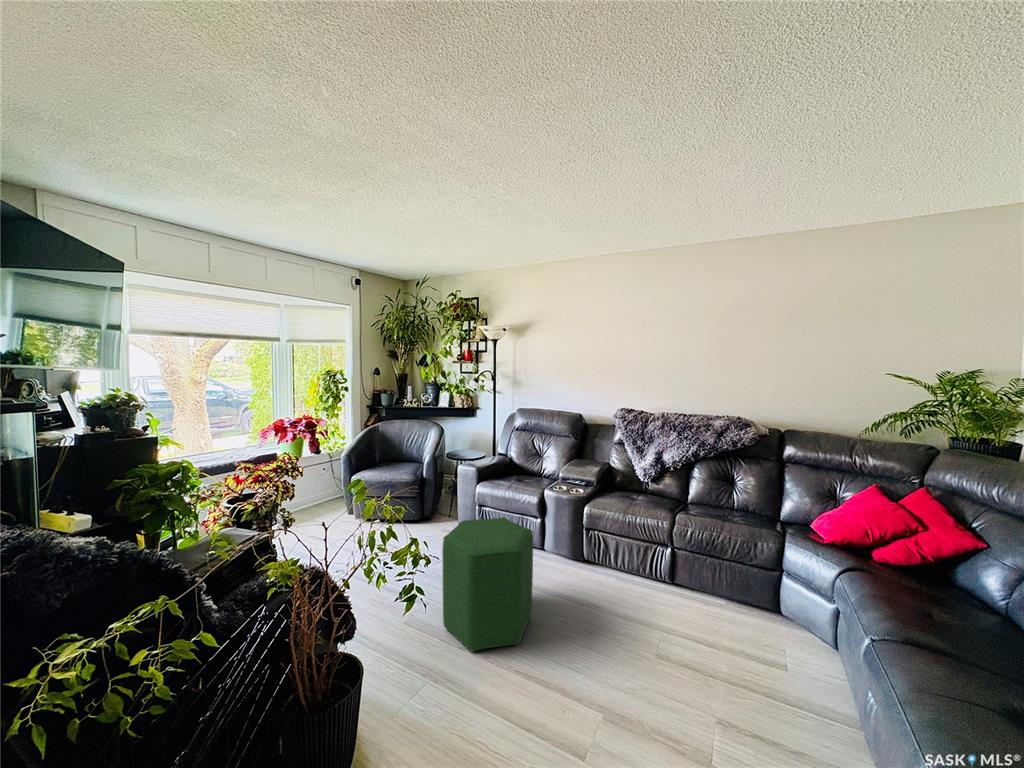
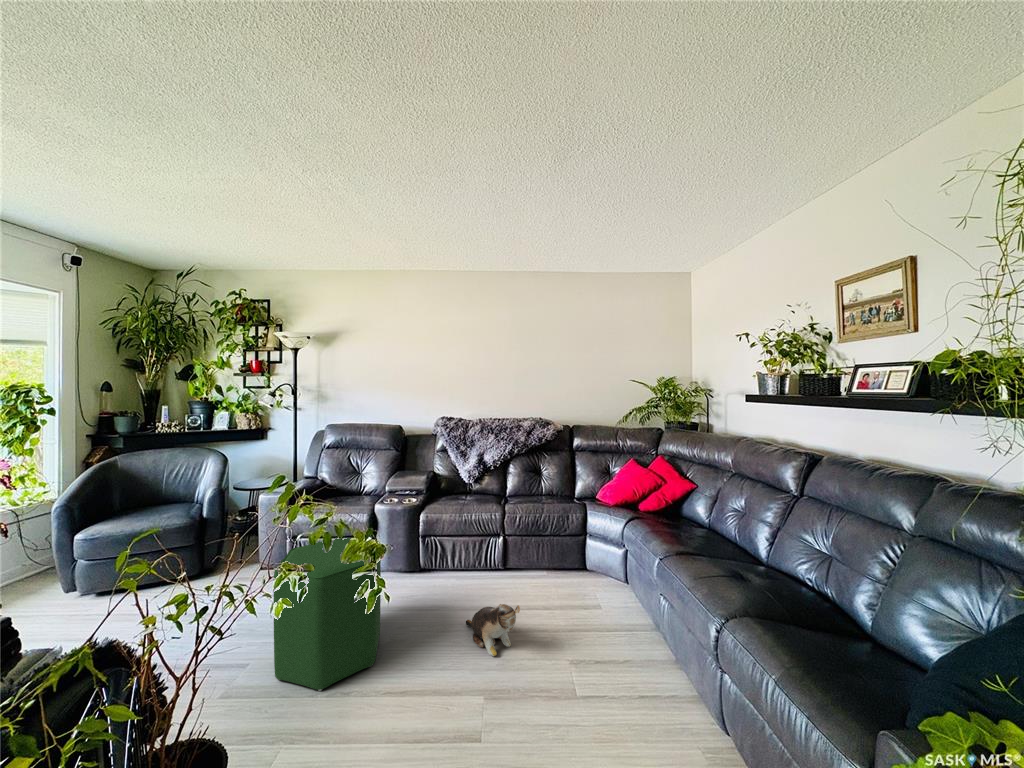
plush toy: none [614,626,665,684] -> present [466,604,520,656]

